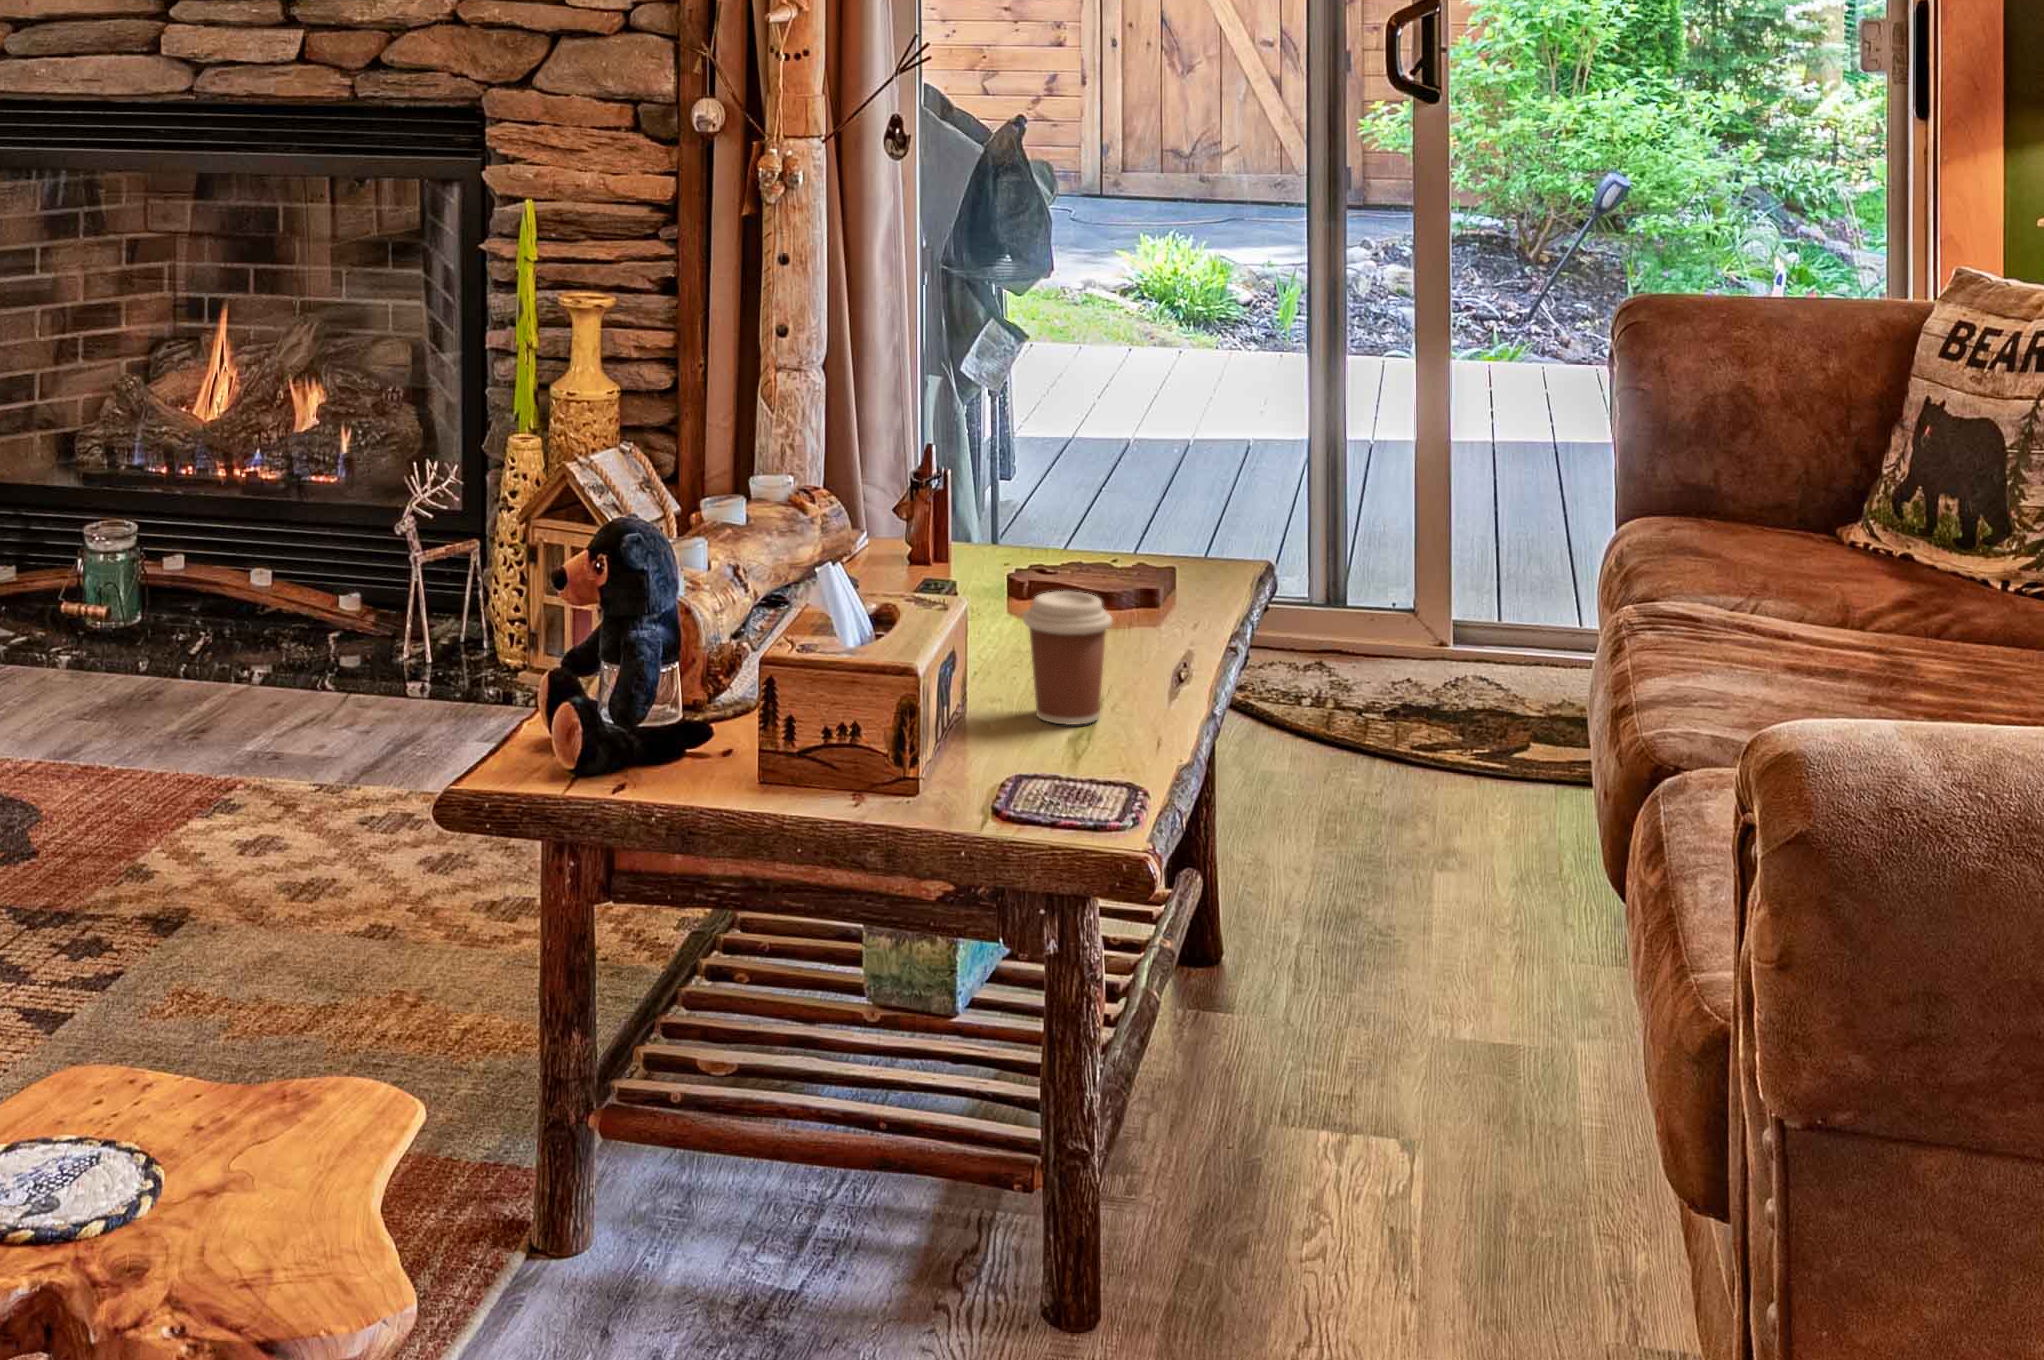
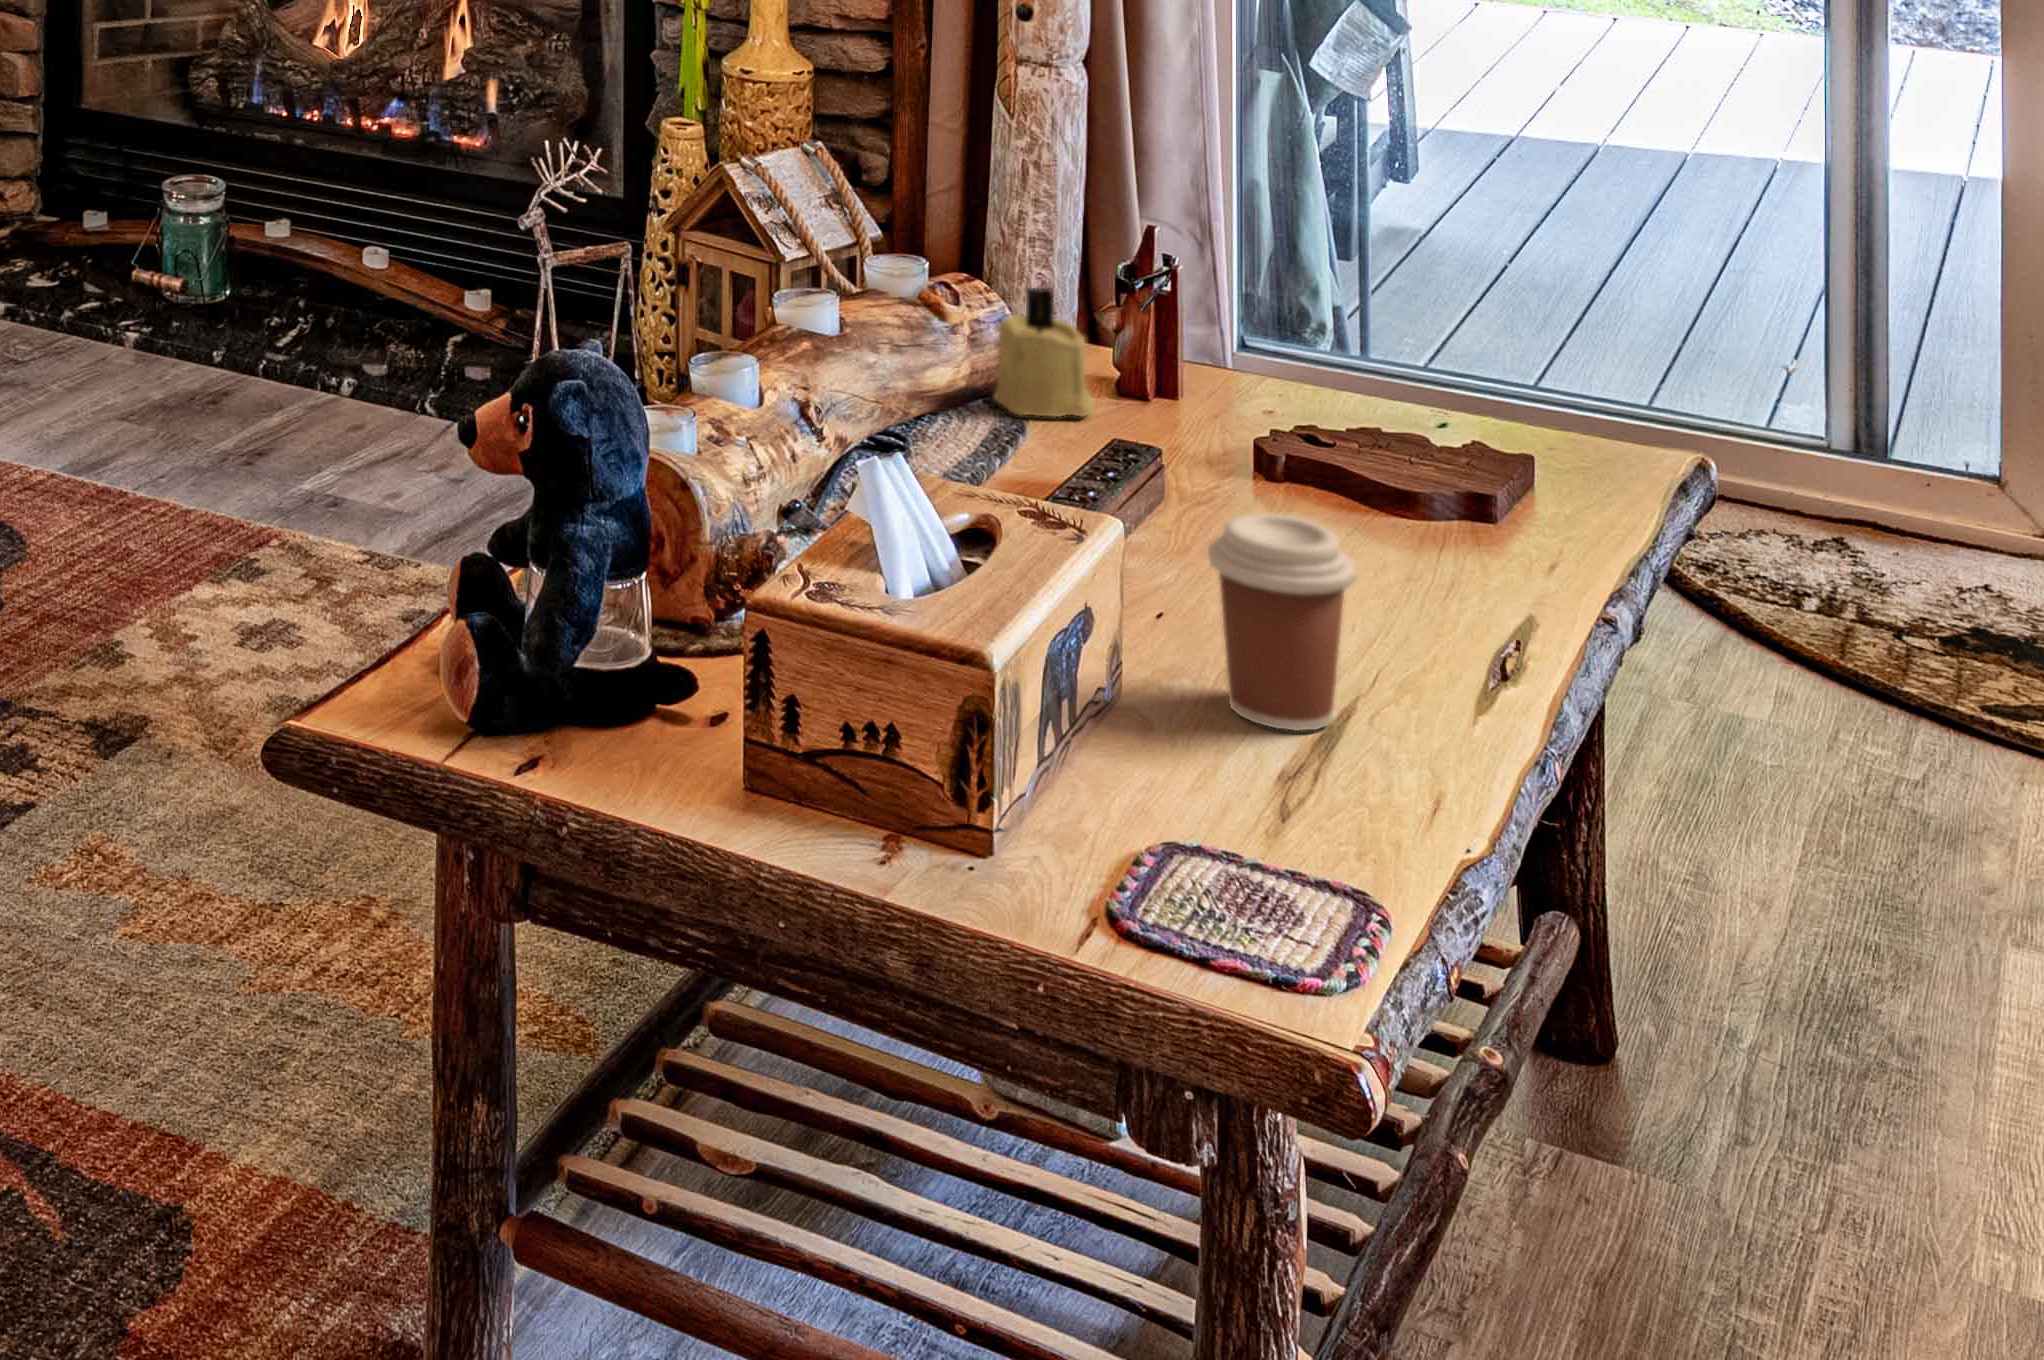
candle: none [834,491,902,582] -> present [994,287,1094,417]

